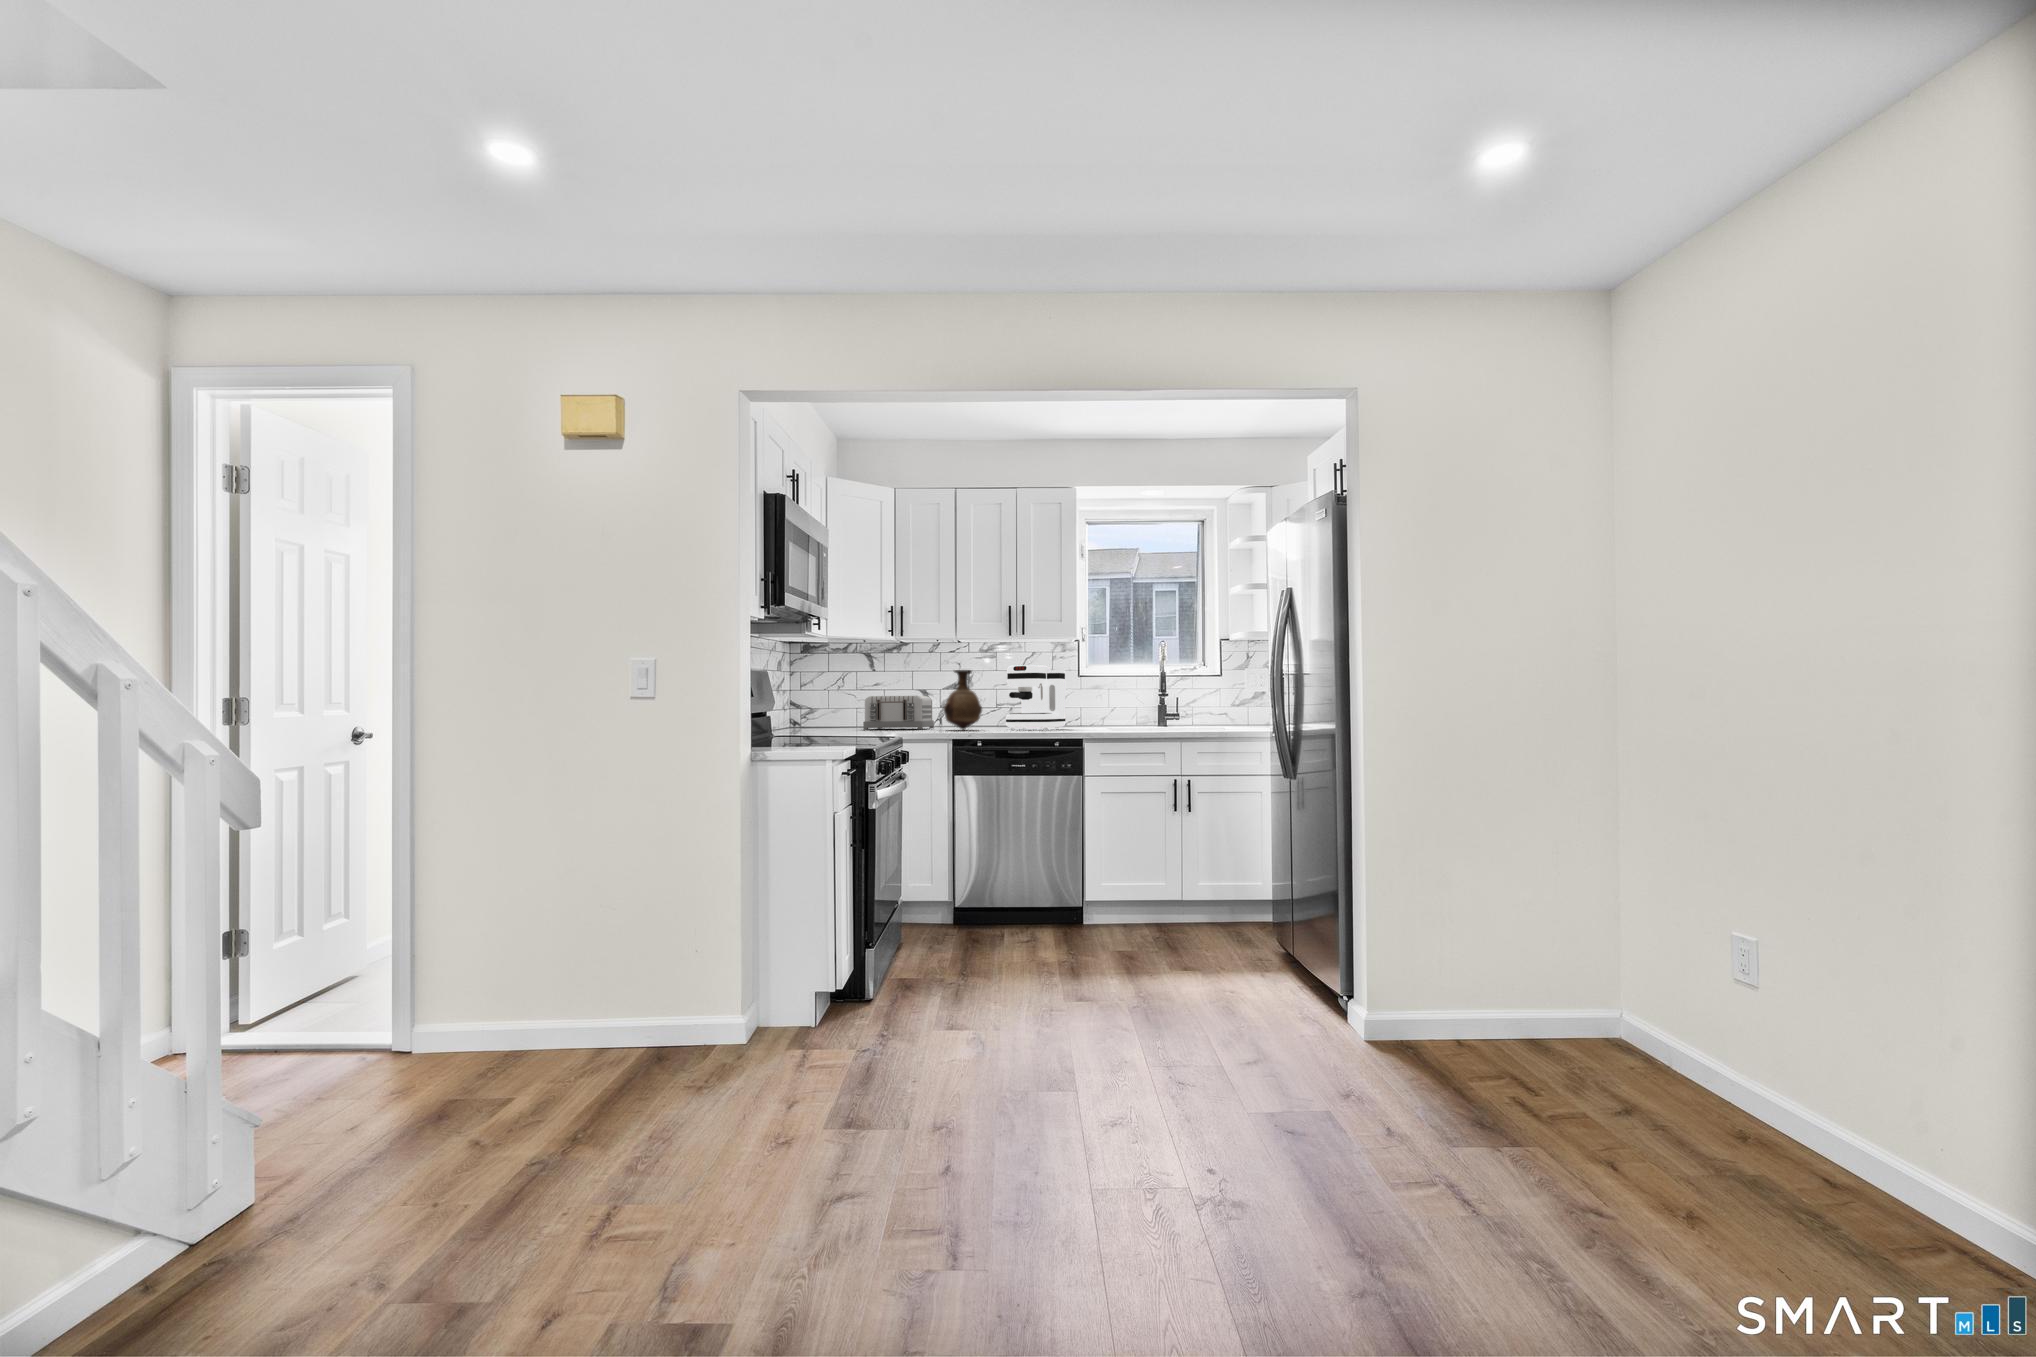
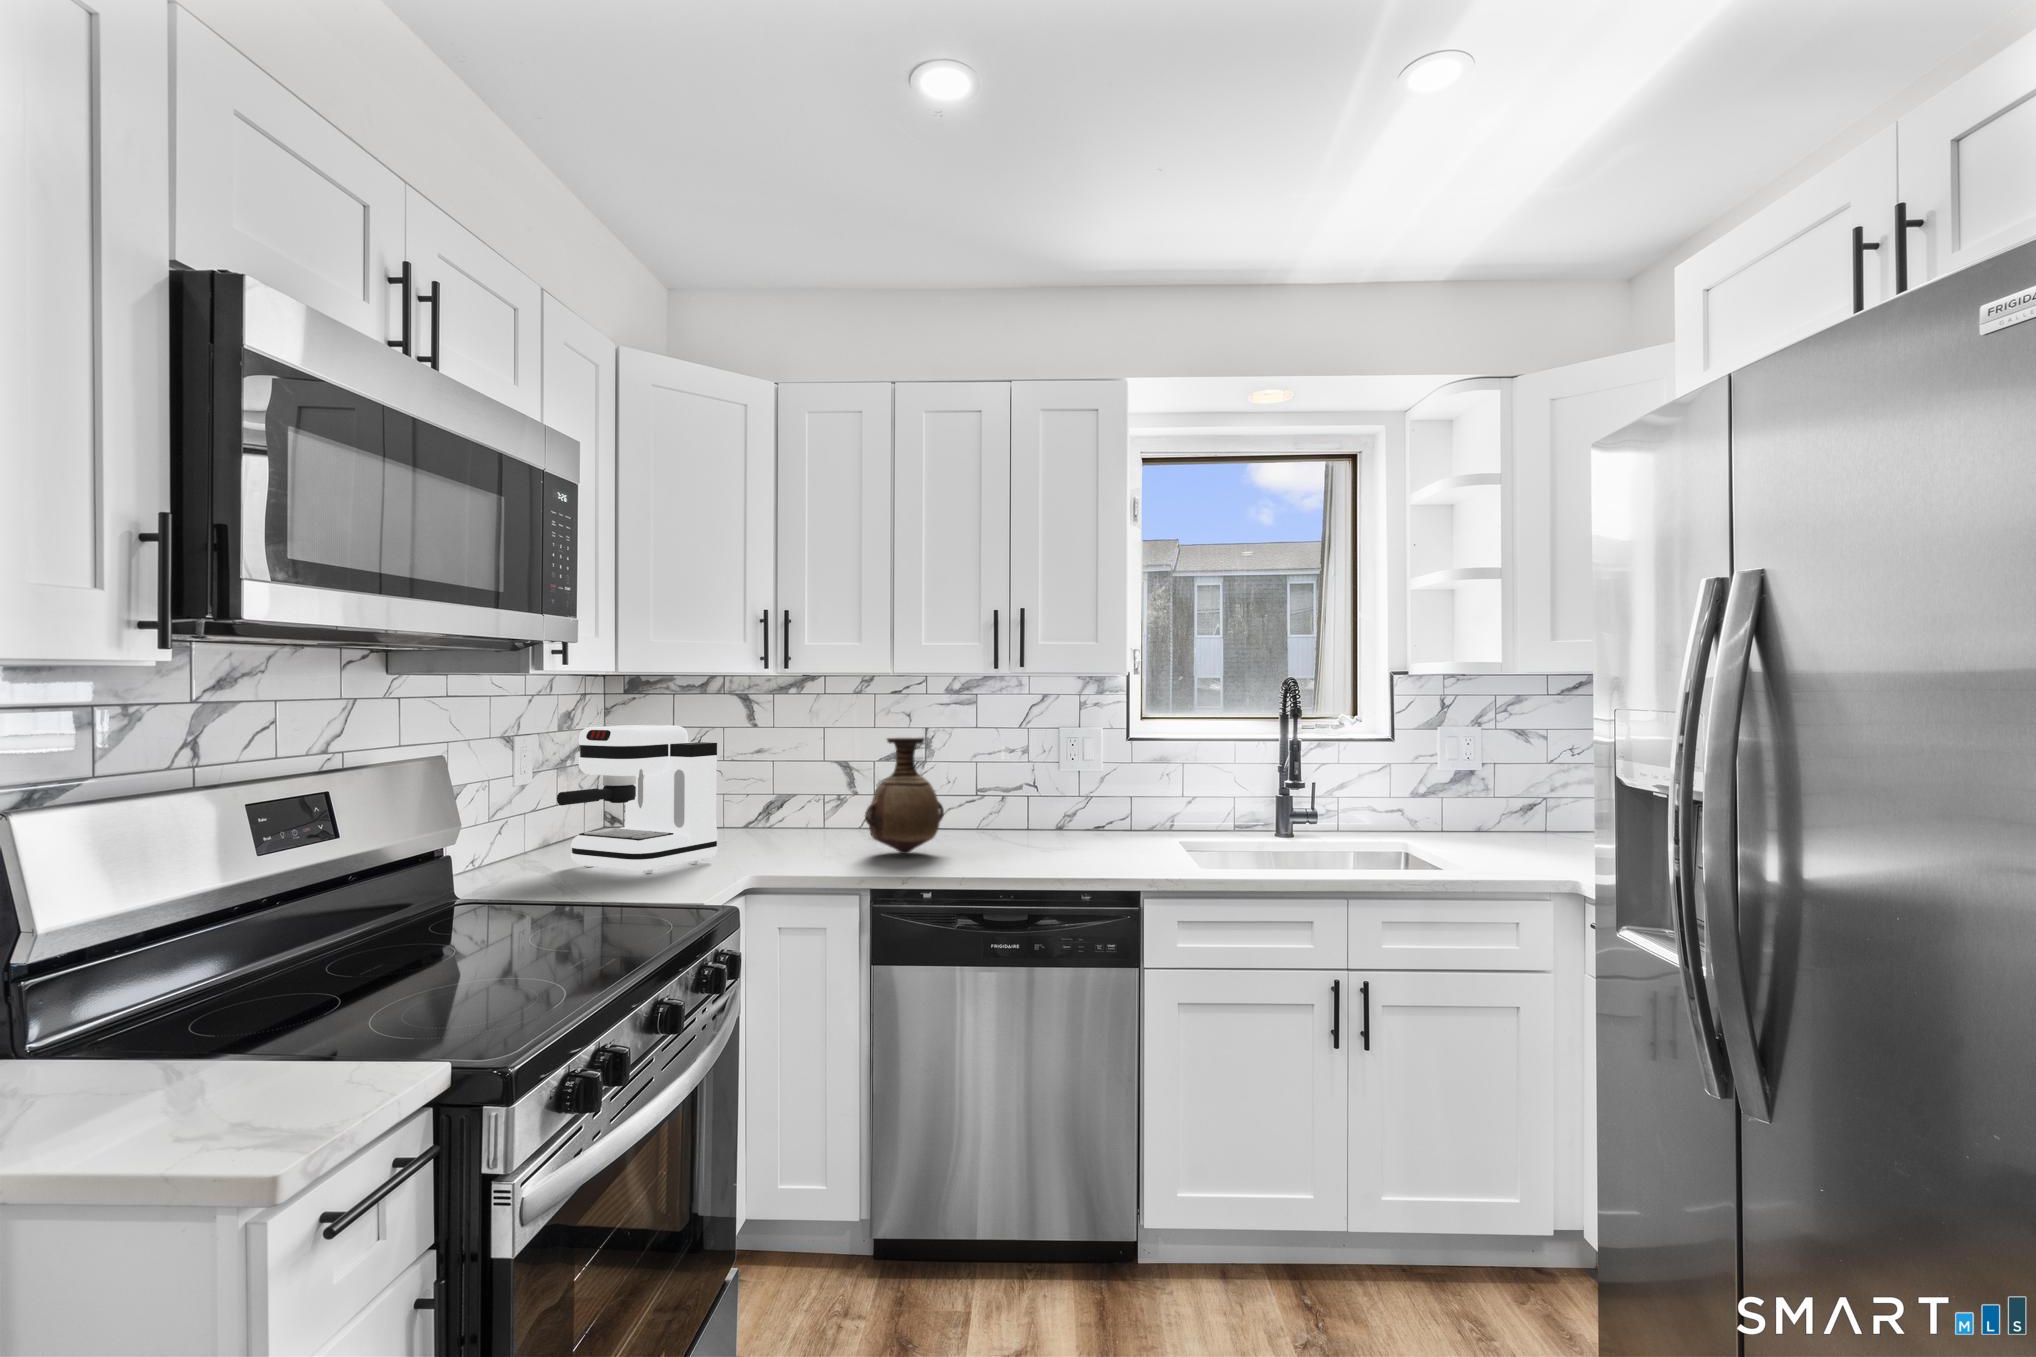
coffee maker: present [1006,665,1066,729] -> present [557,725,718,873]
toaster: present [863,696,934,730] -> none [719,773,862,847]

